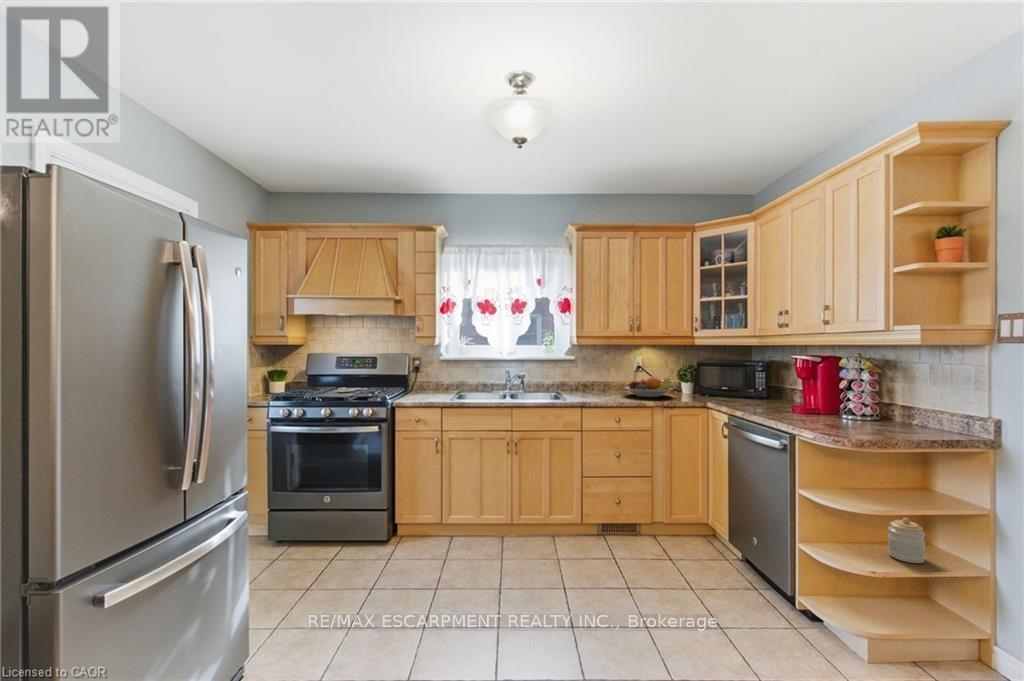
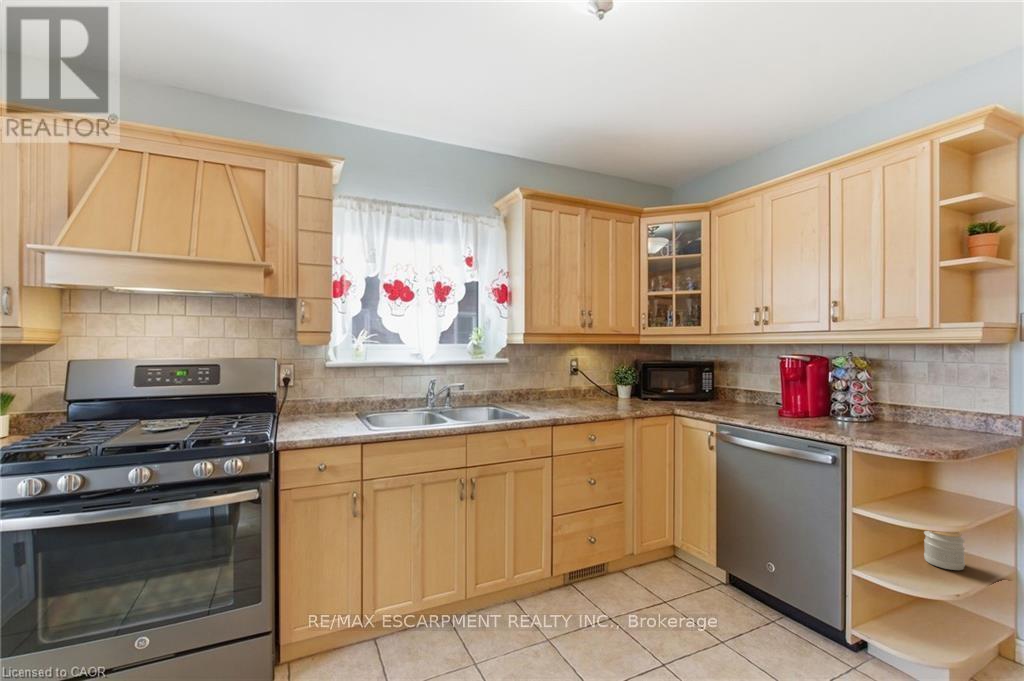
fruit bowl: present [625,376,672,397] -> none [573,381,628,406]

